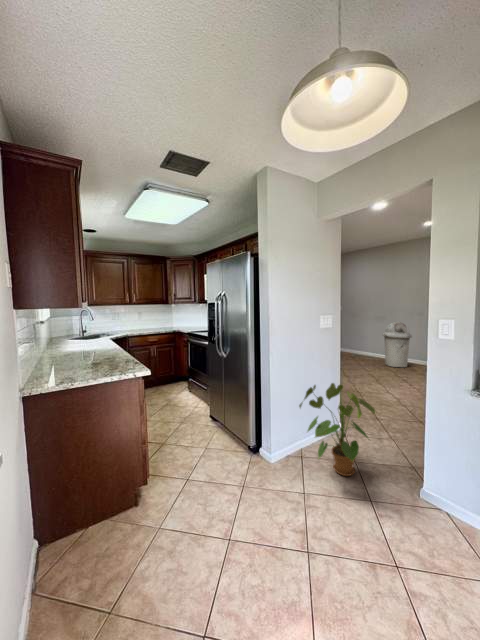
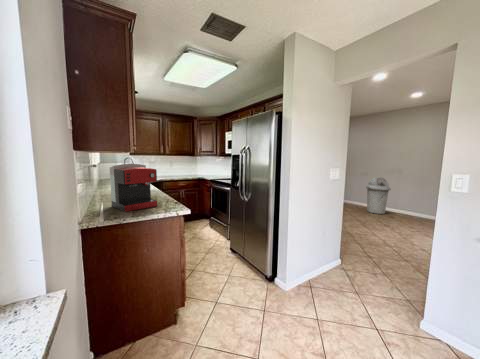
coffee maker: none [57,320,113,375] -> present [110,164,157,212]
house plant: present [299,383,375,476] -> none [310,226,378,306]

